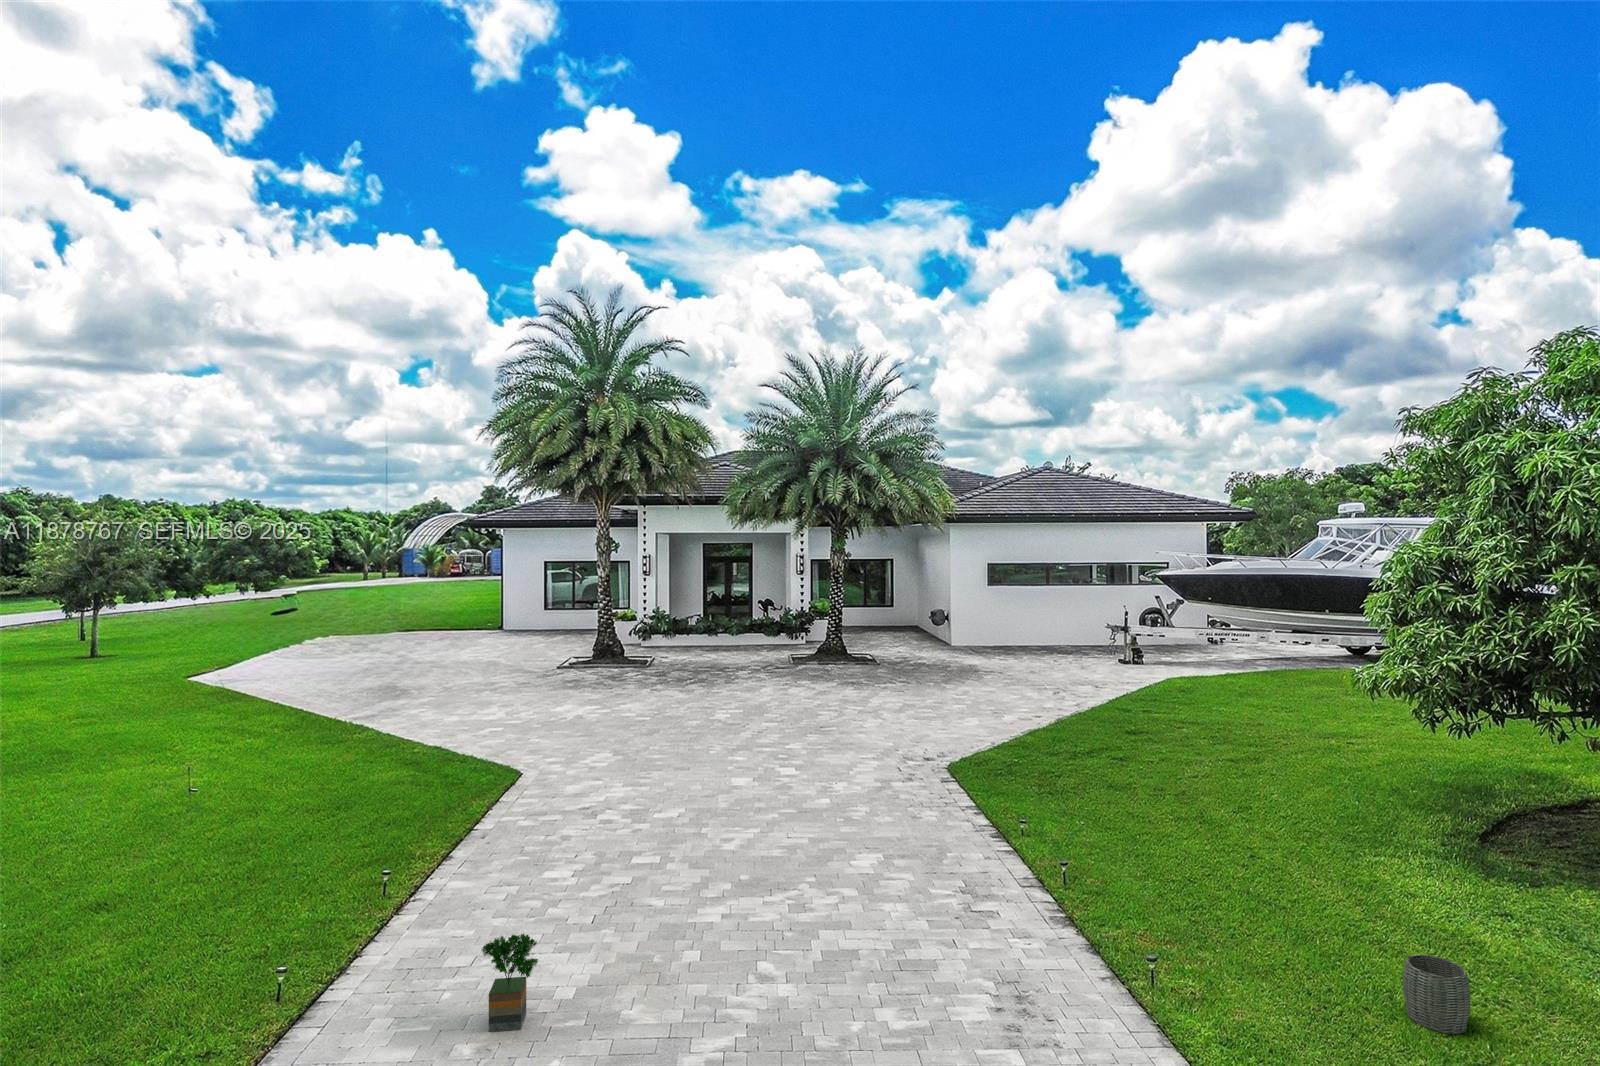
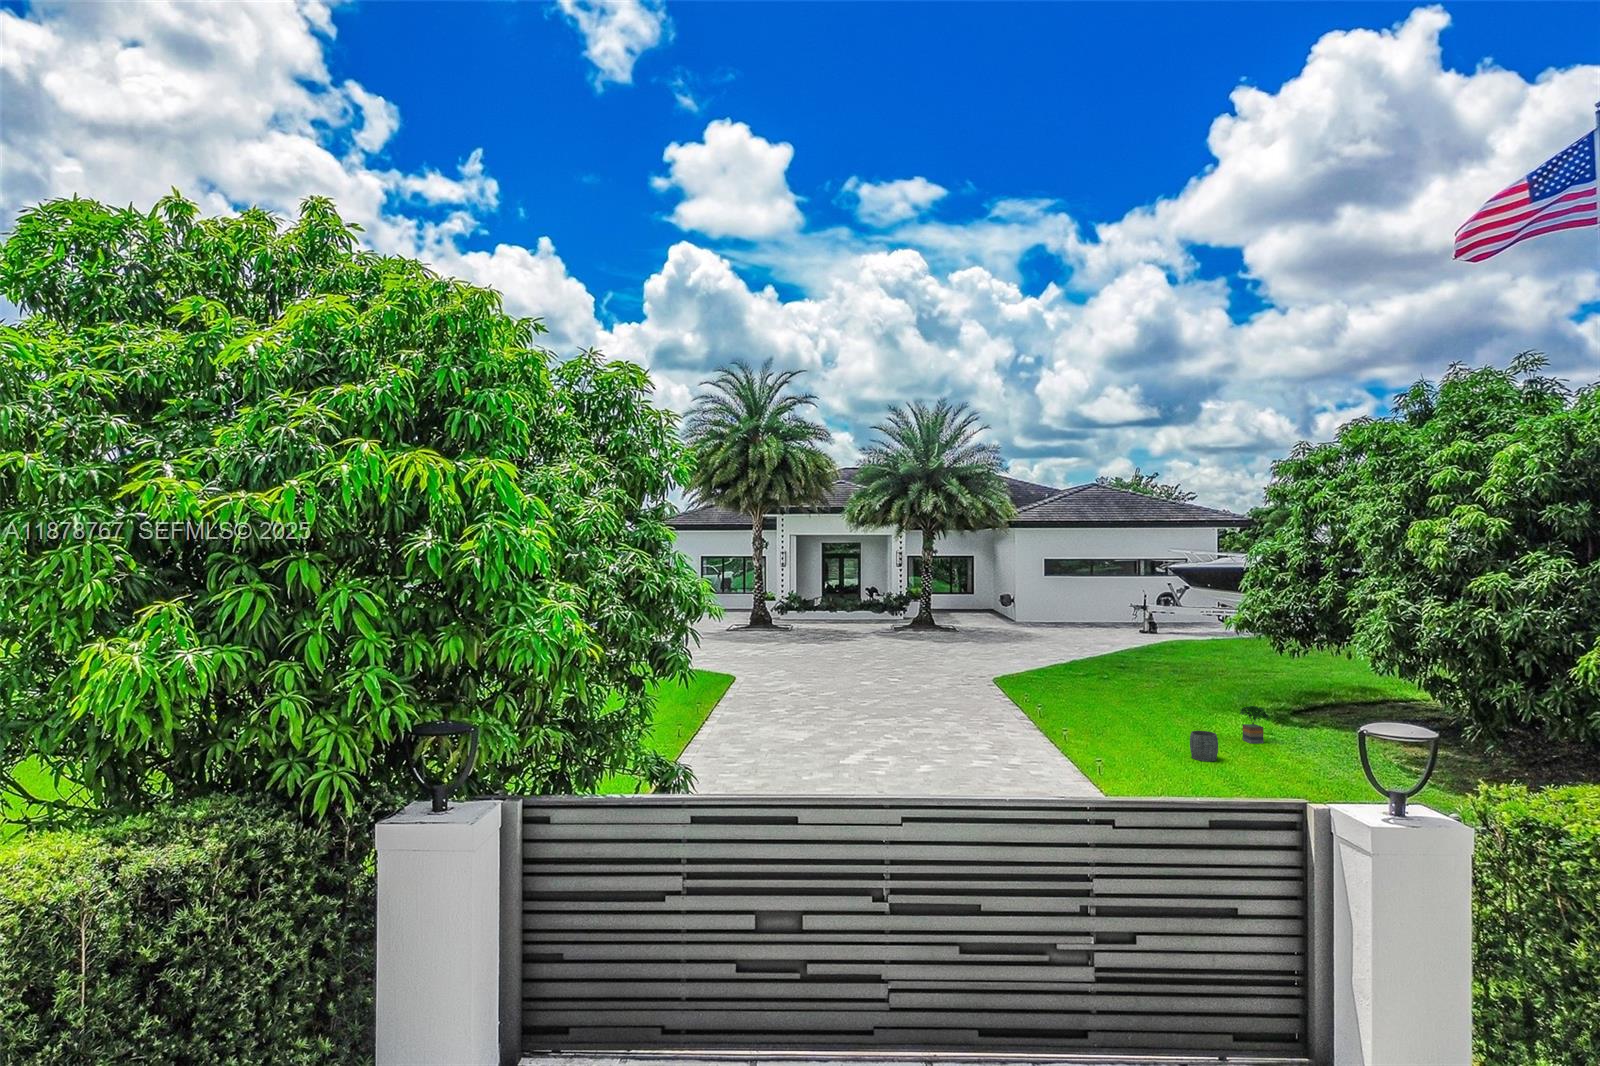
potted tree: present [482,934,538,1032] -> present [1240,706,1270,743]

